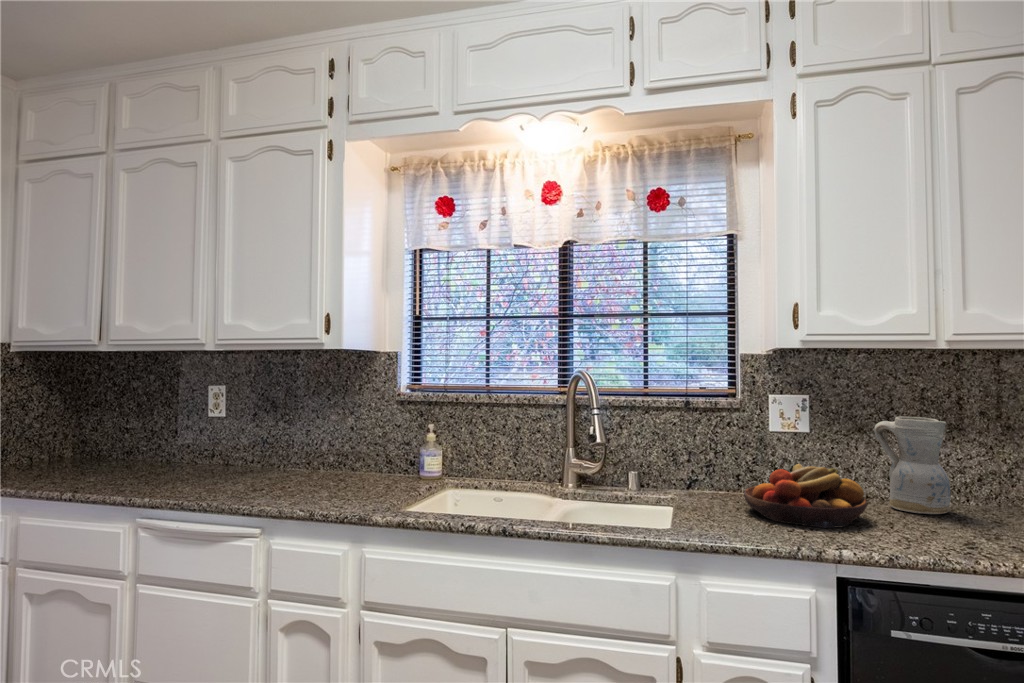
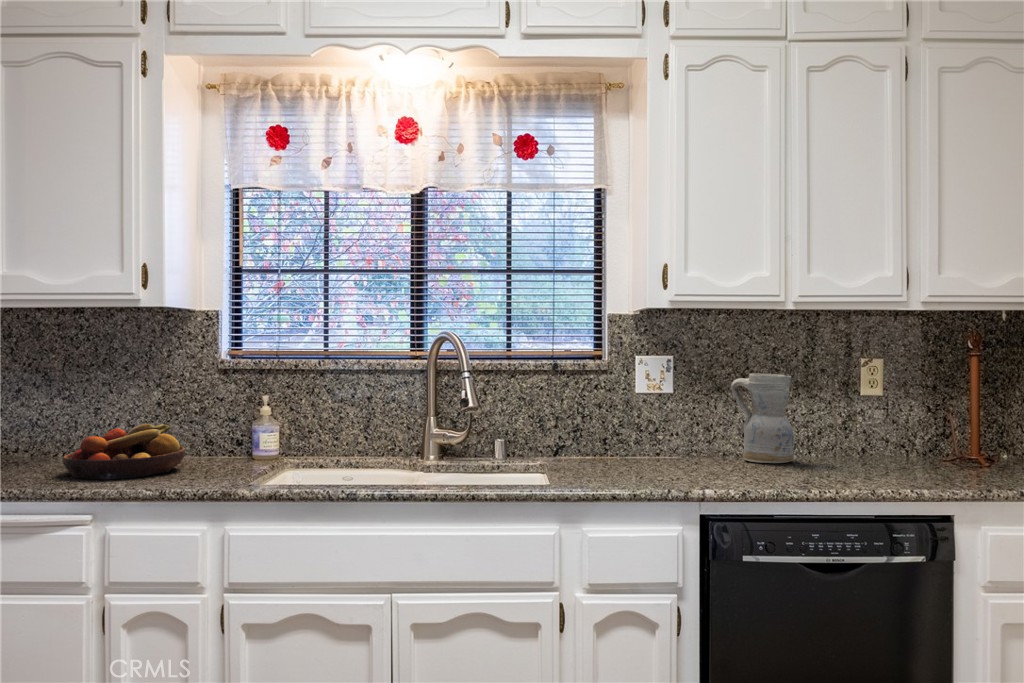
fruit bowl: present [744,464,867,528] -> present [63,424,185,480]

